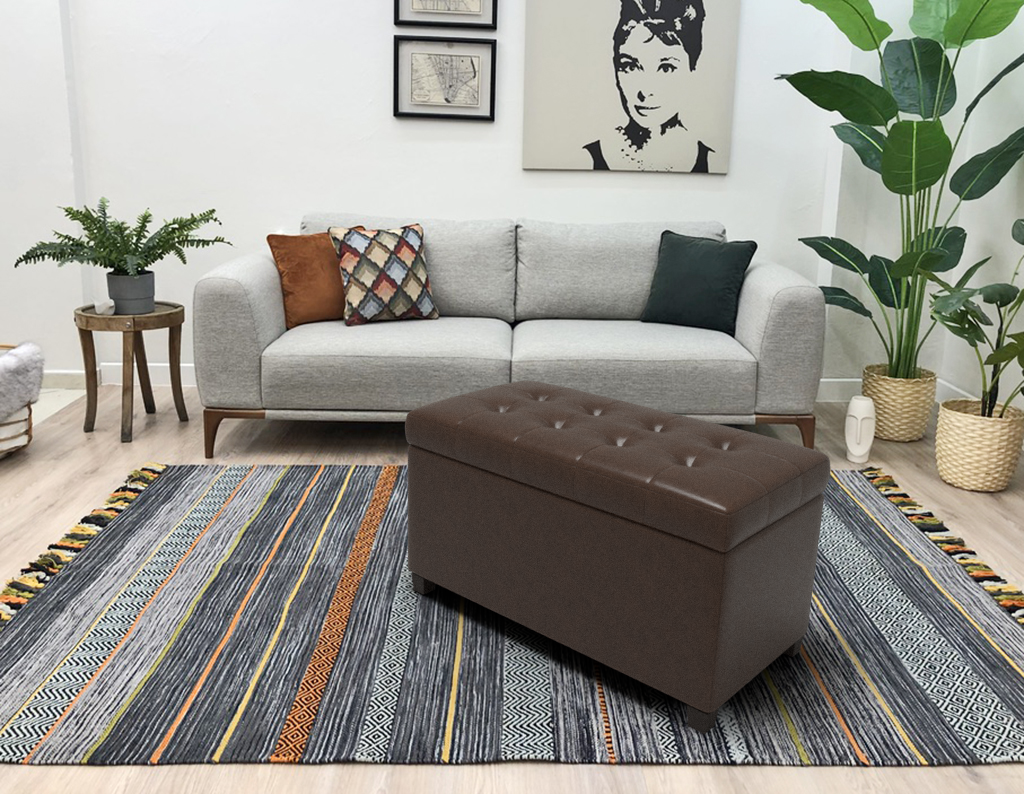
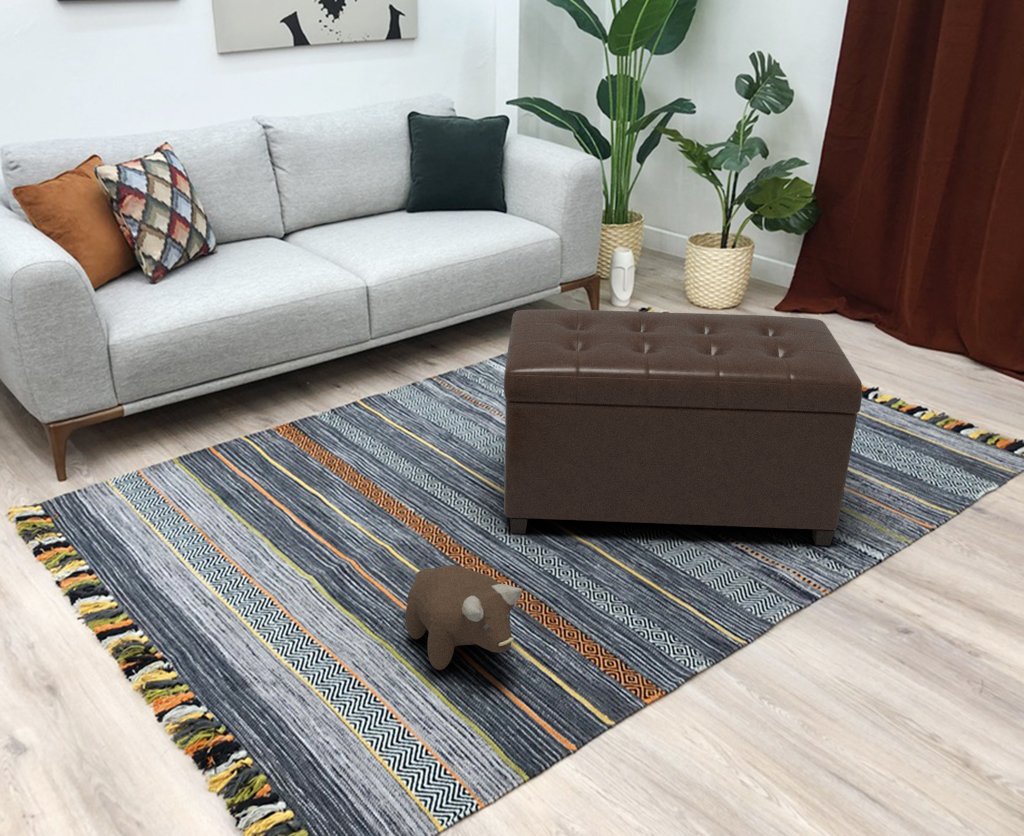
plush toy: none [165,561,268,659] -> present [405,565,522,670]

